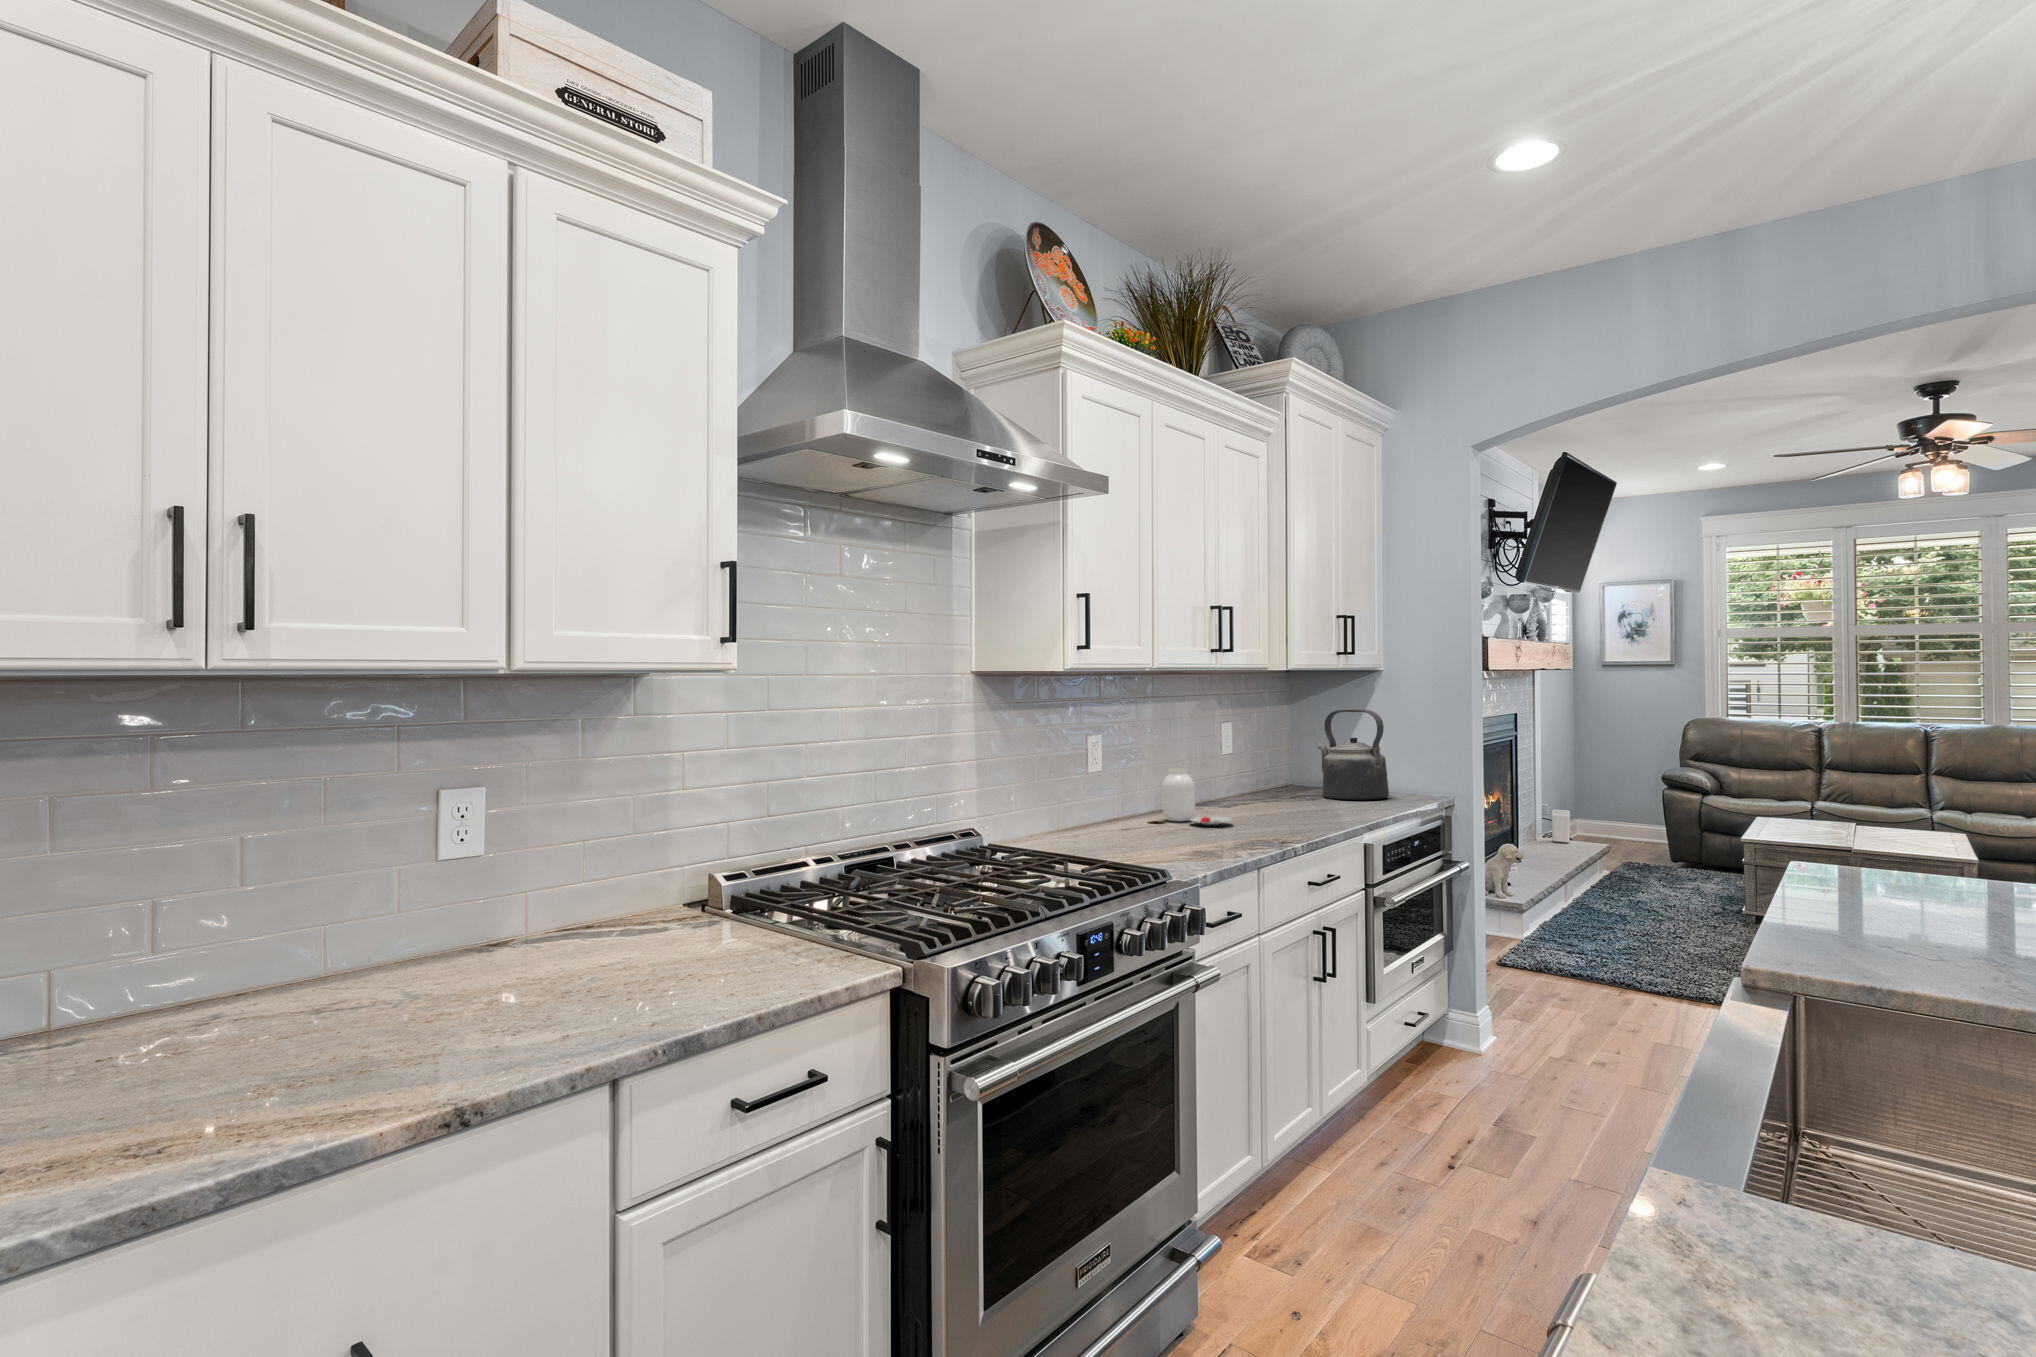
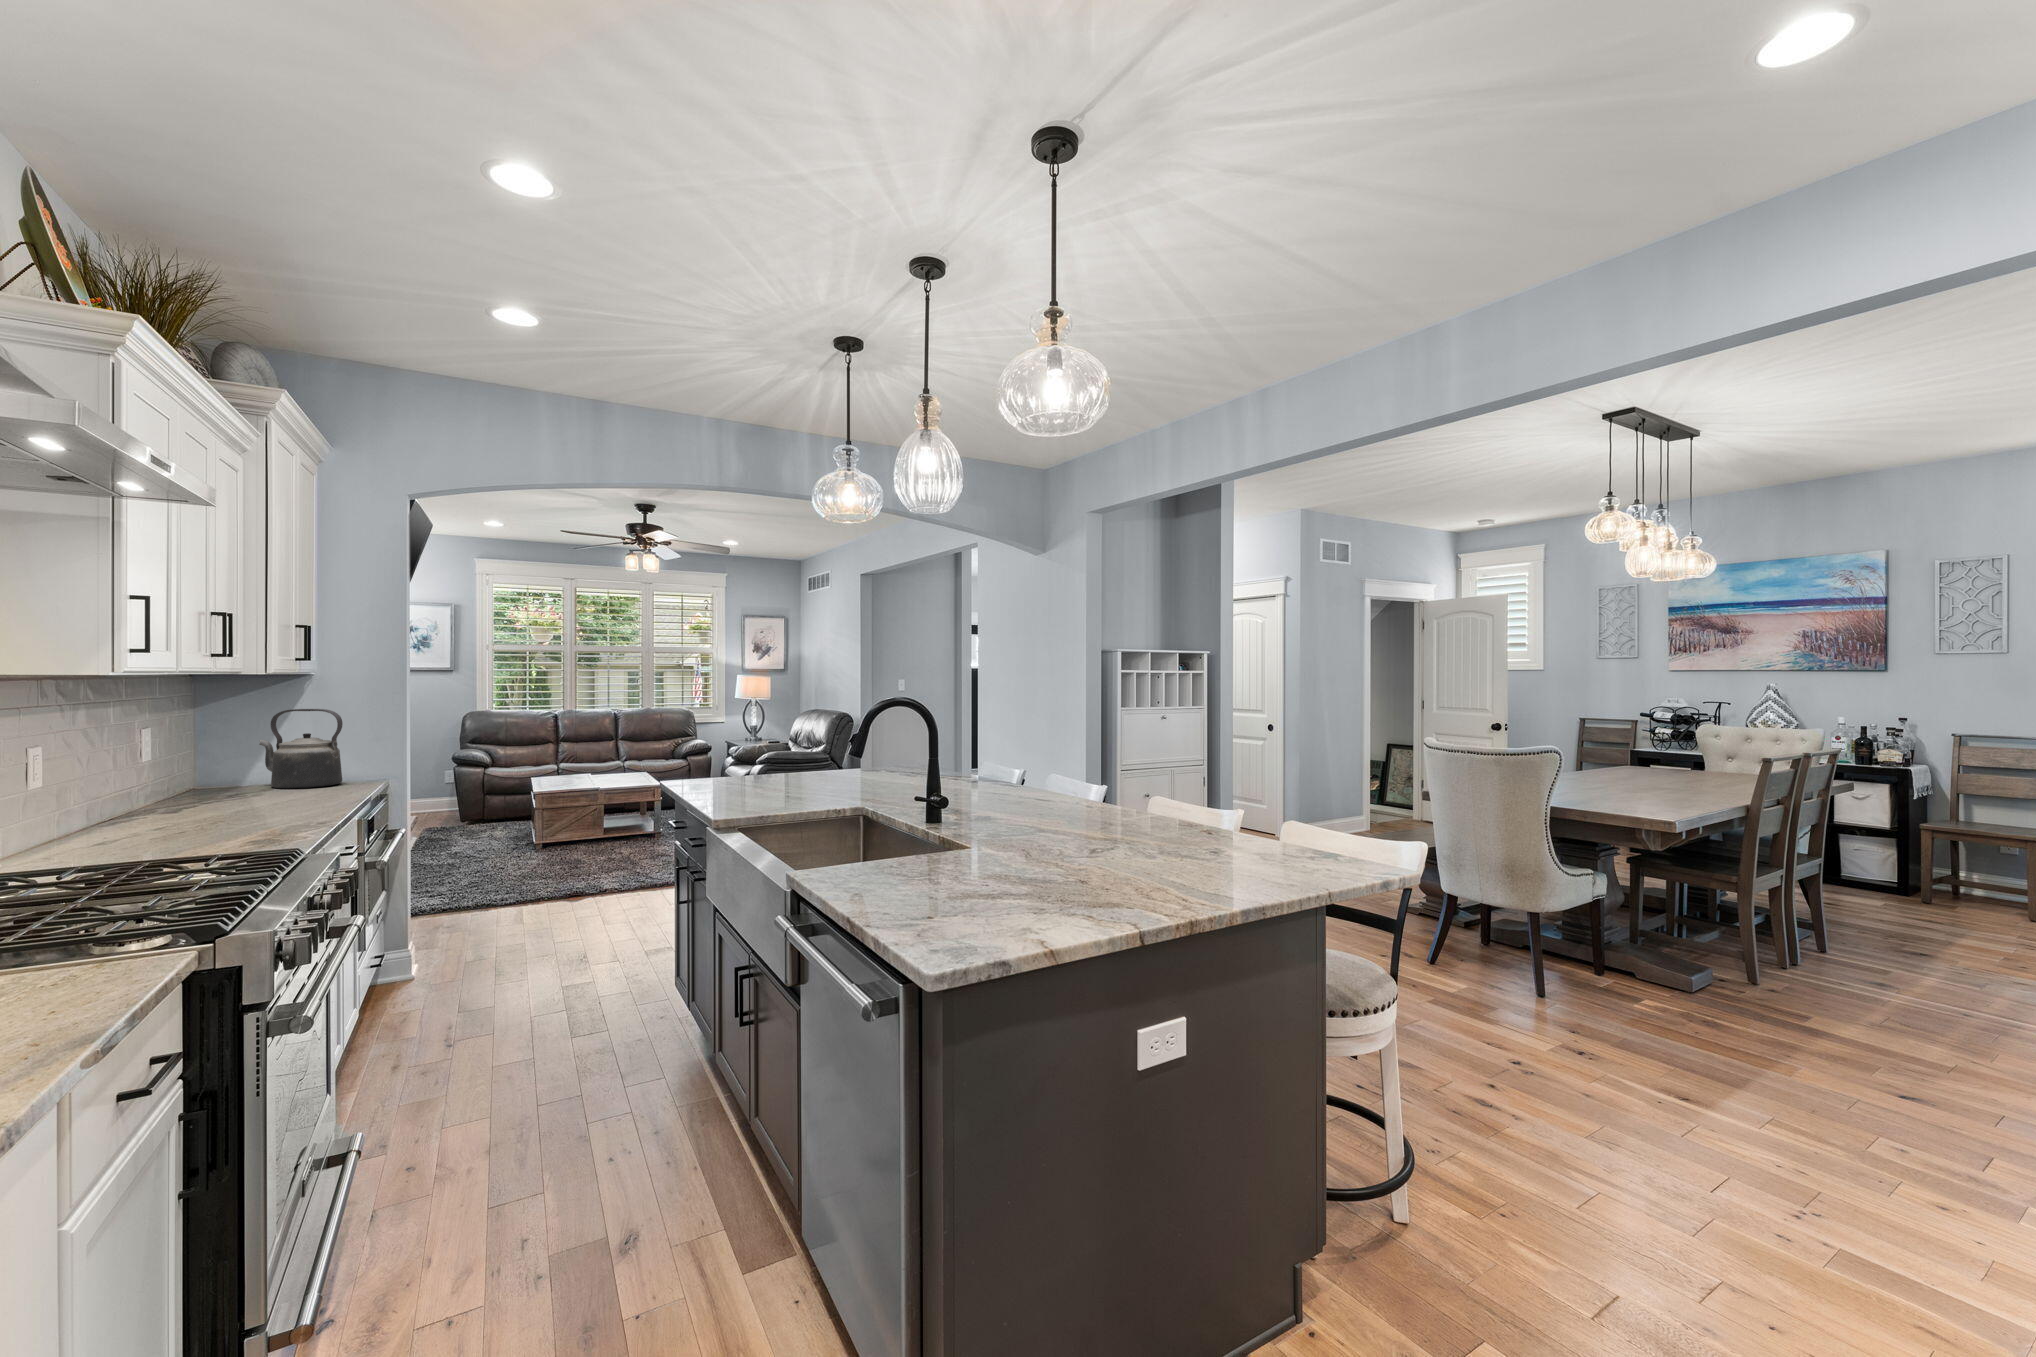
jar: present [1155,769,1232,825] -> none [131,770,246,827]

